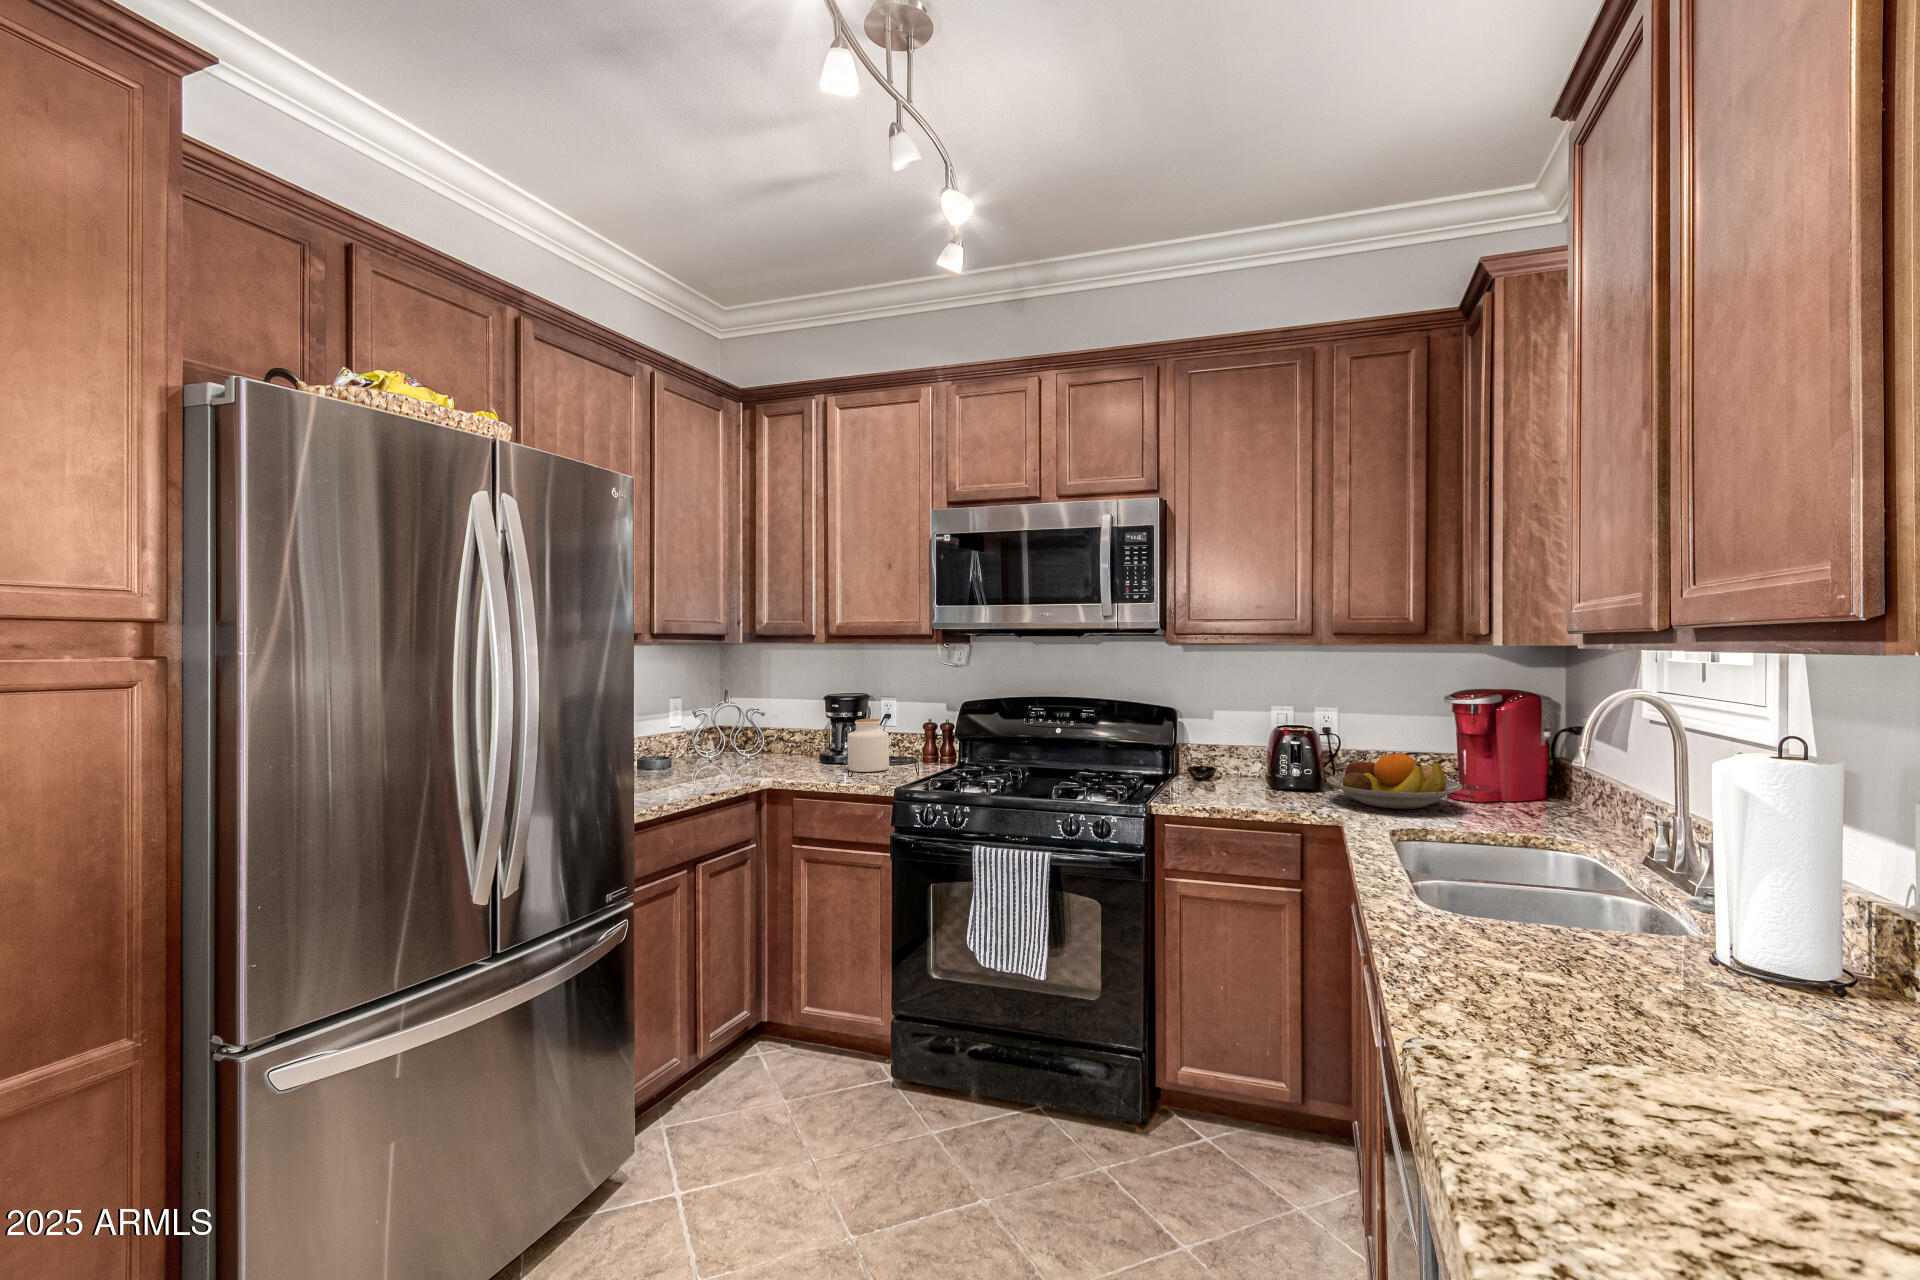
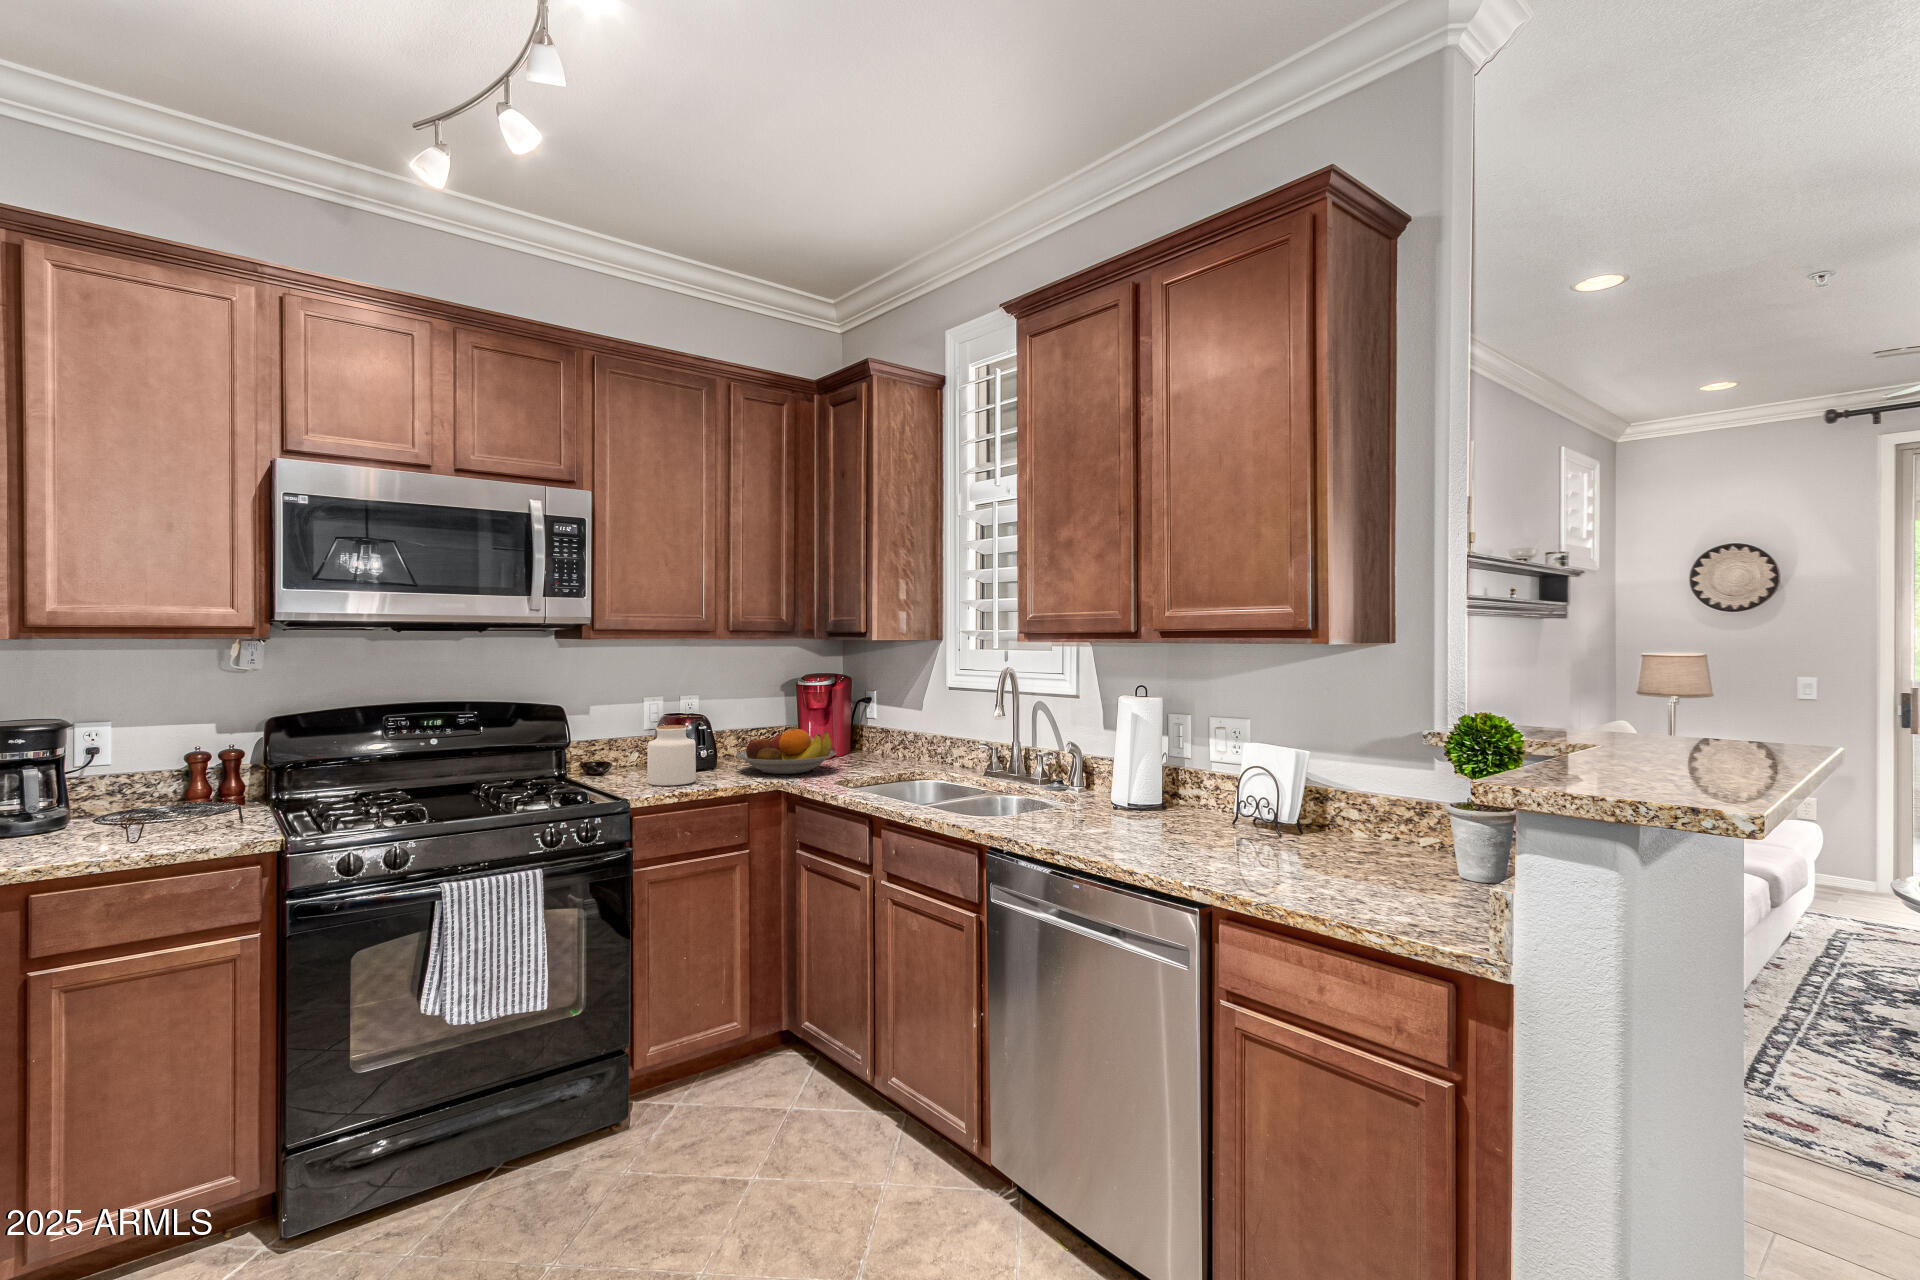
jar: present [848,719,889,772] -> present [647,725,696,786]

